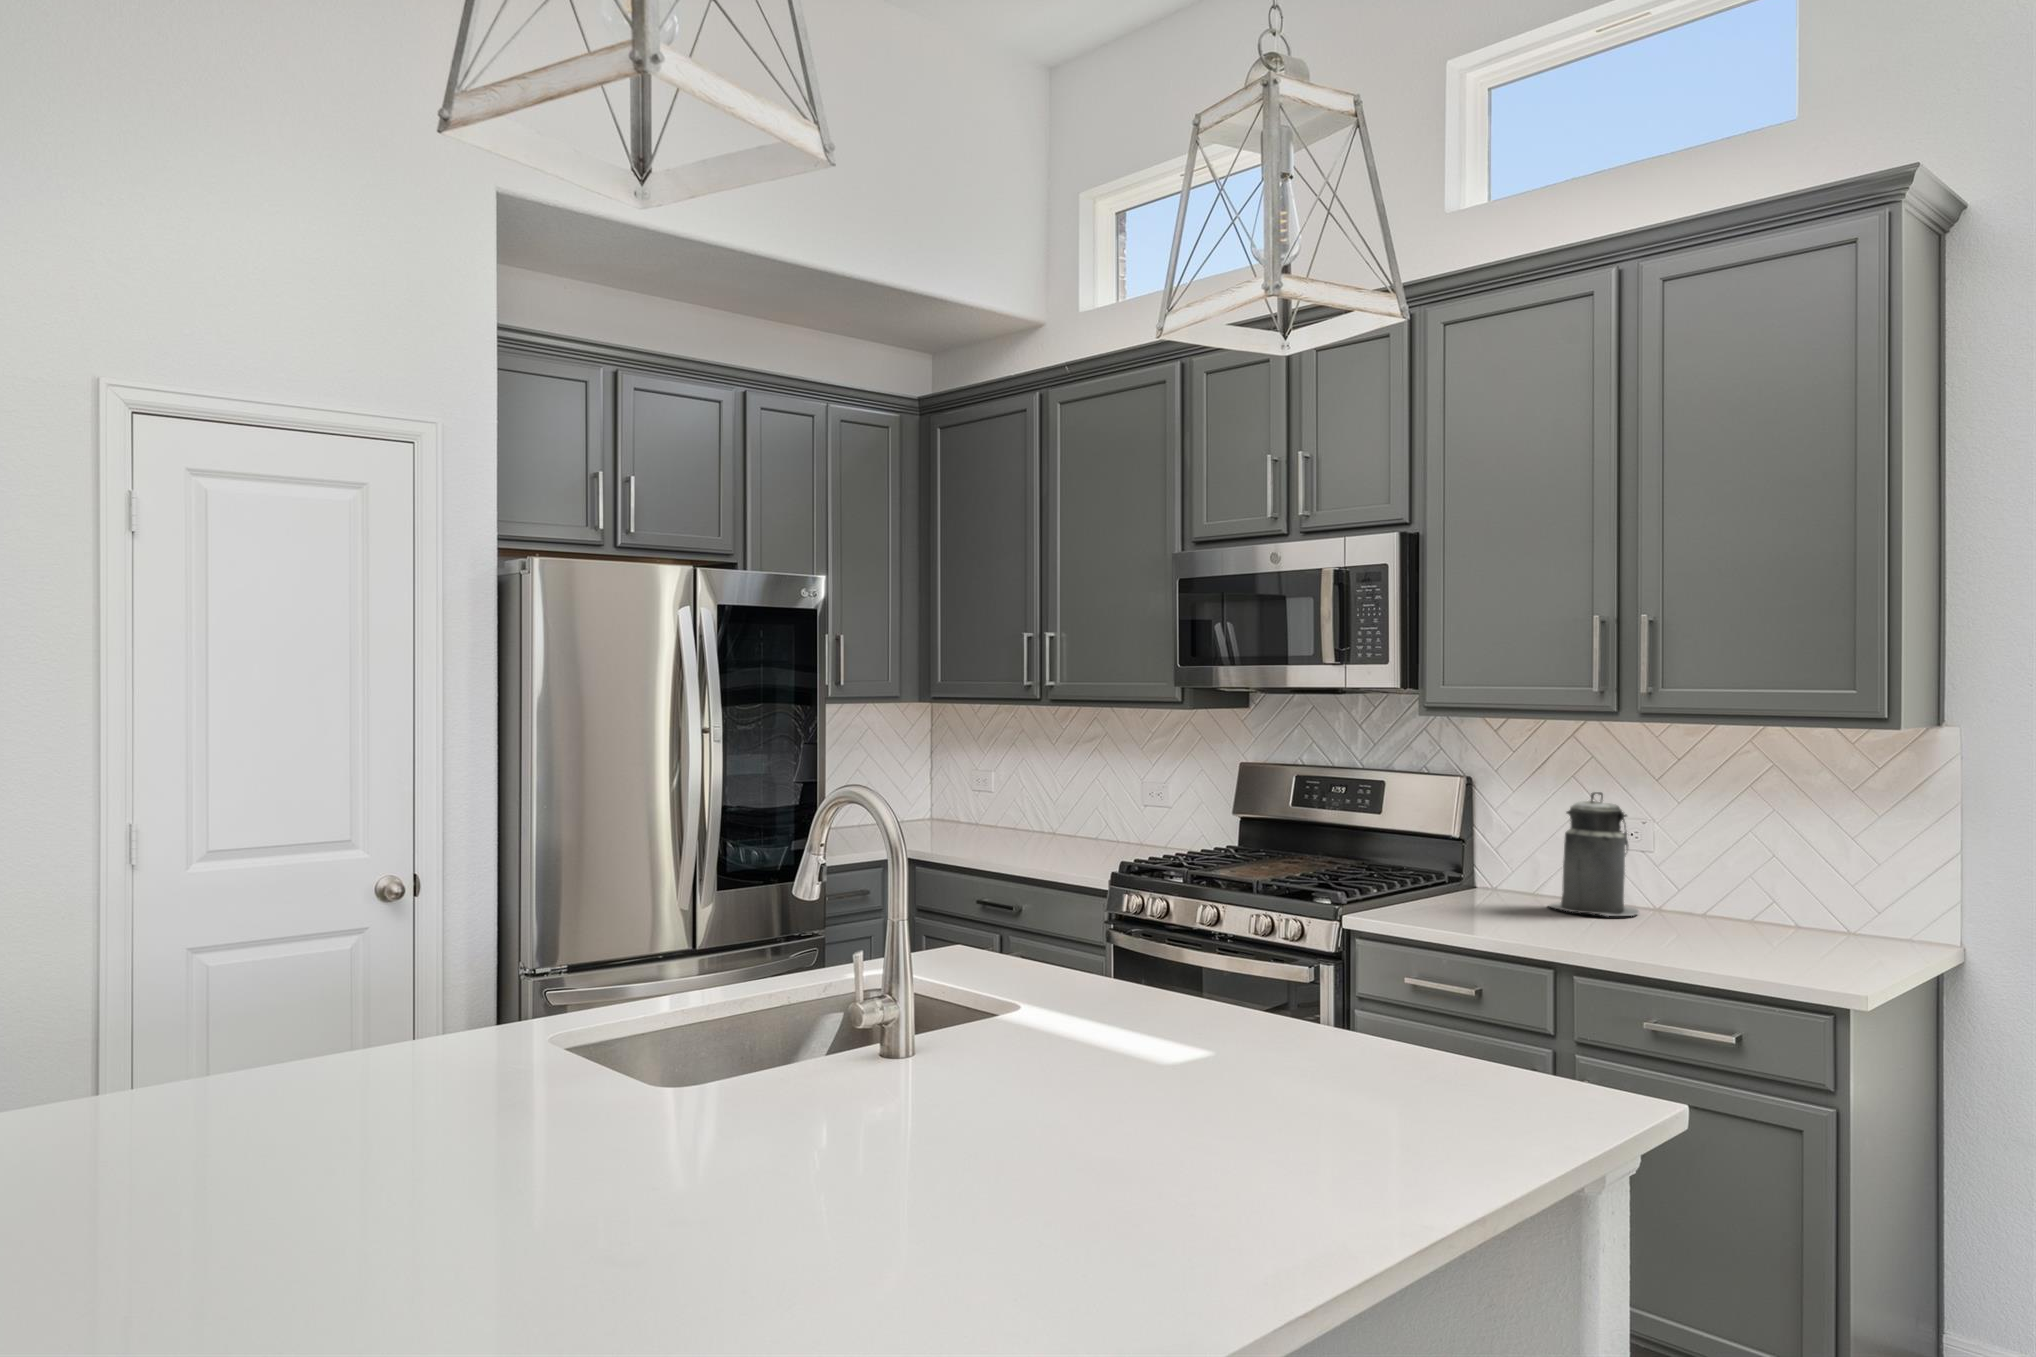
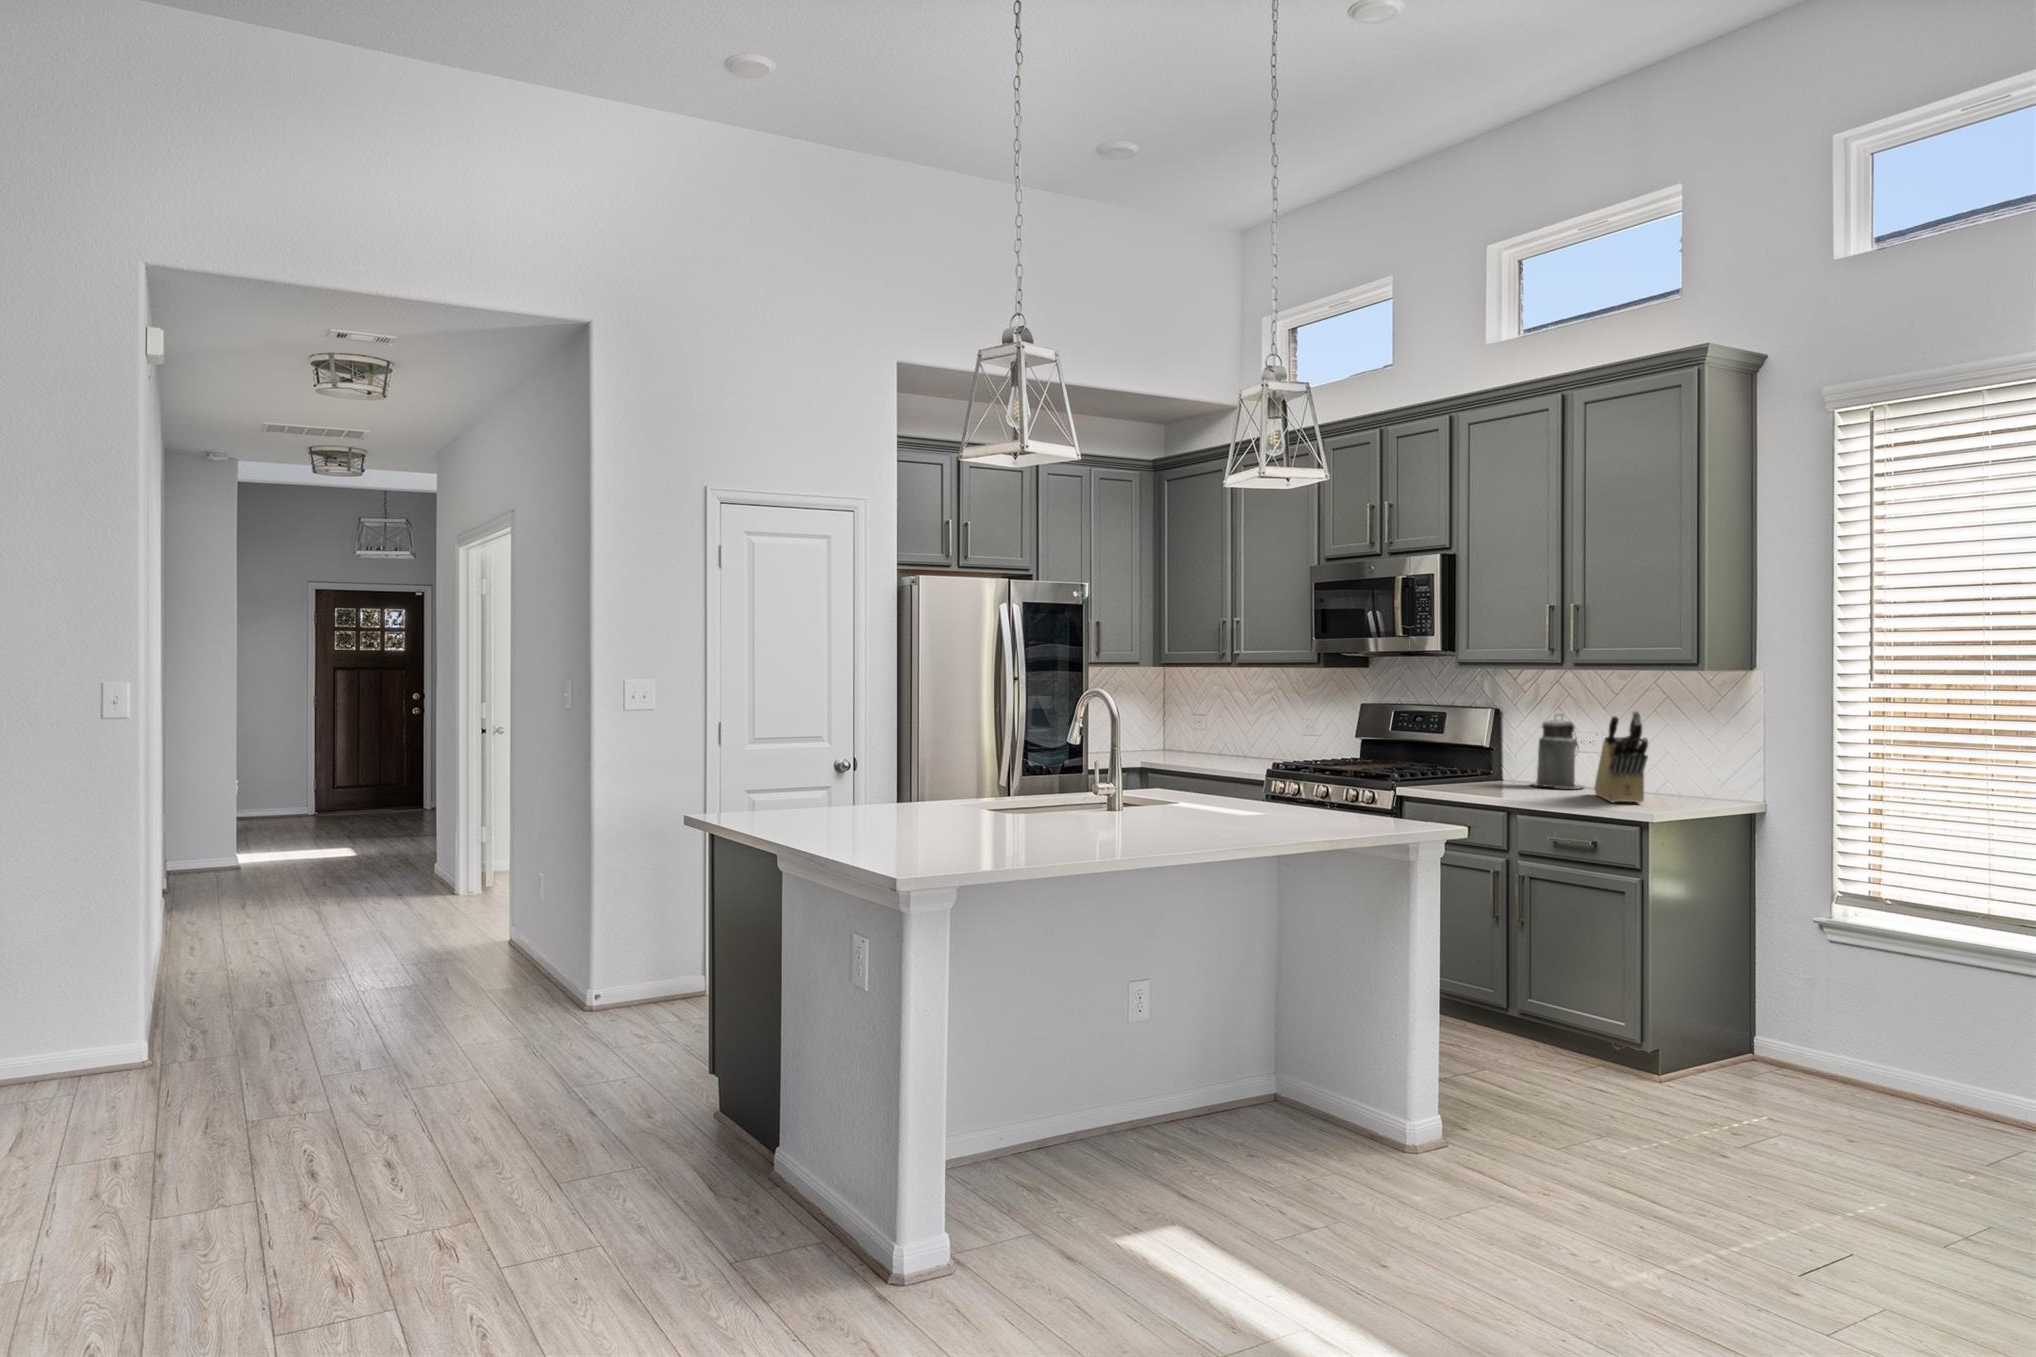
knife block: none [1674,796,1809,953] -> present [1594,711,1648,803]

